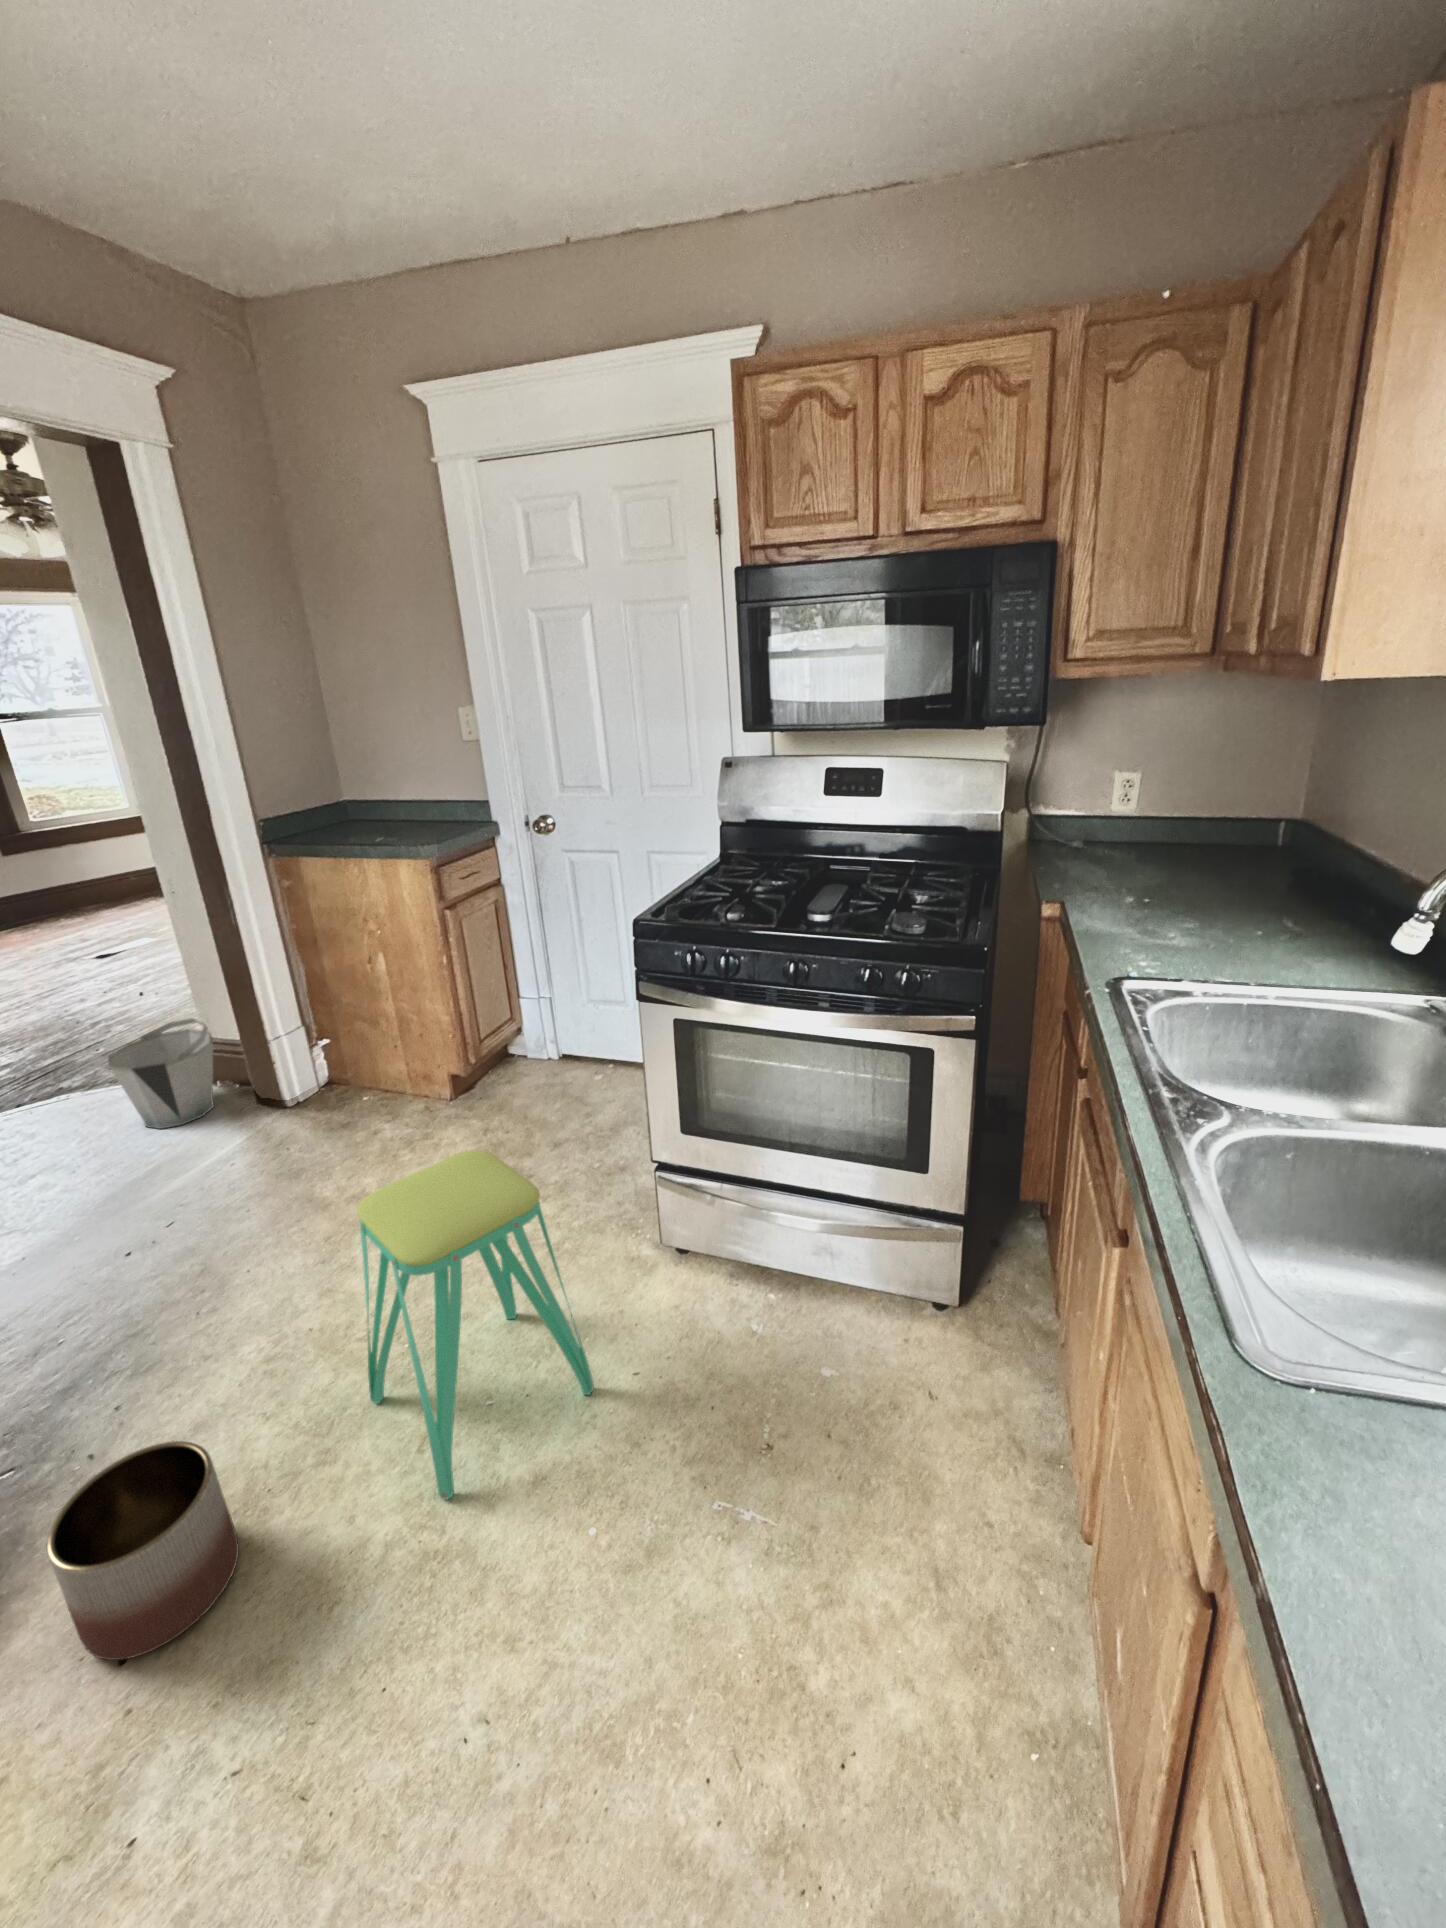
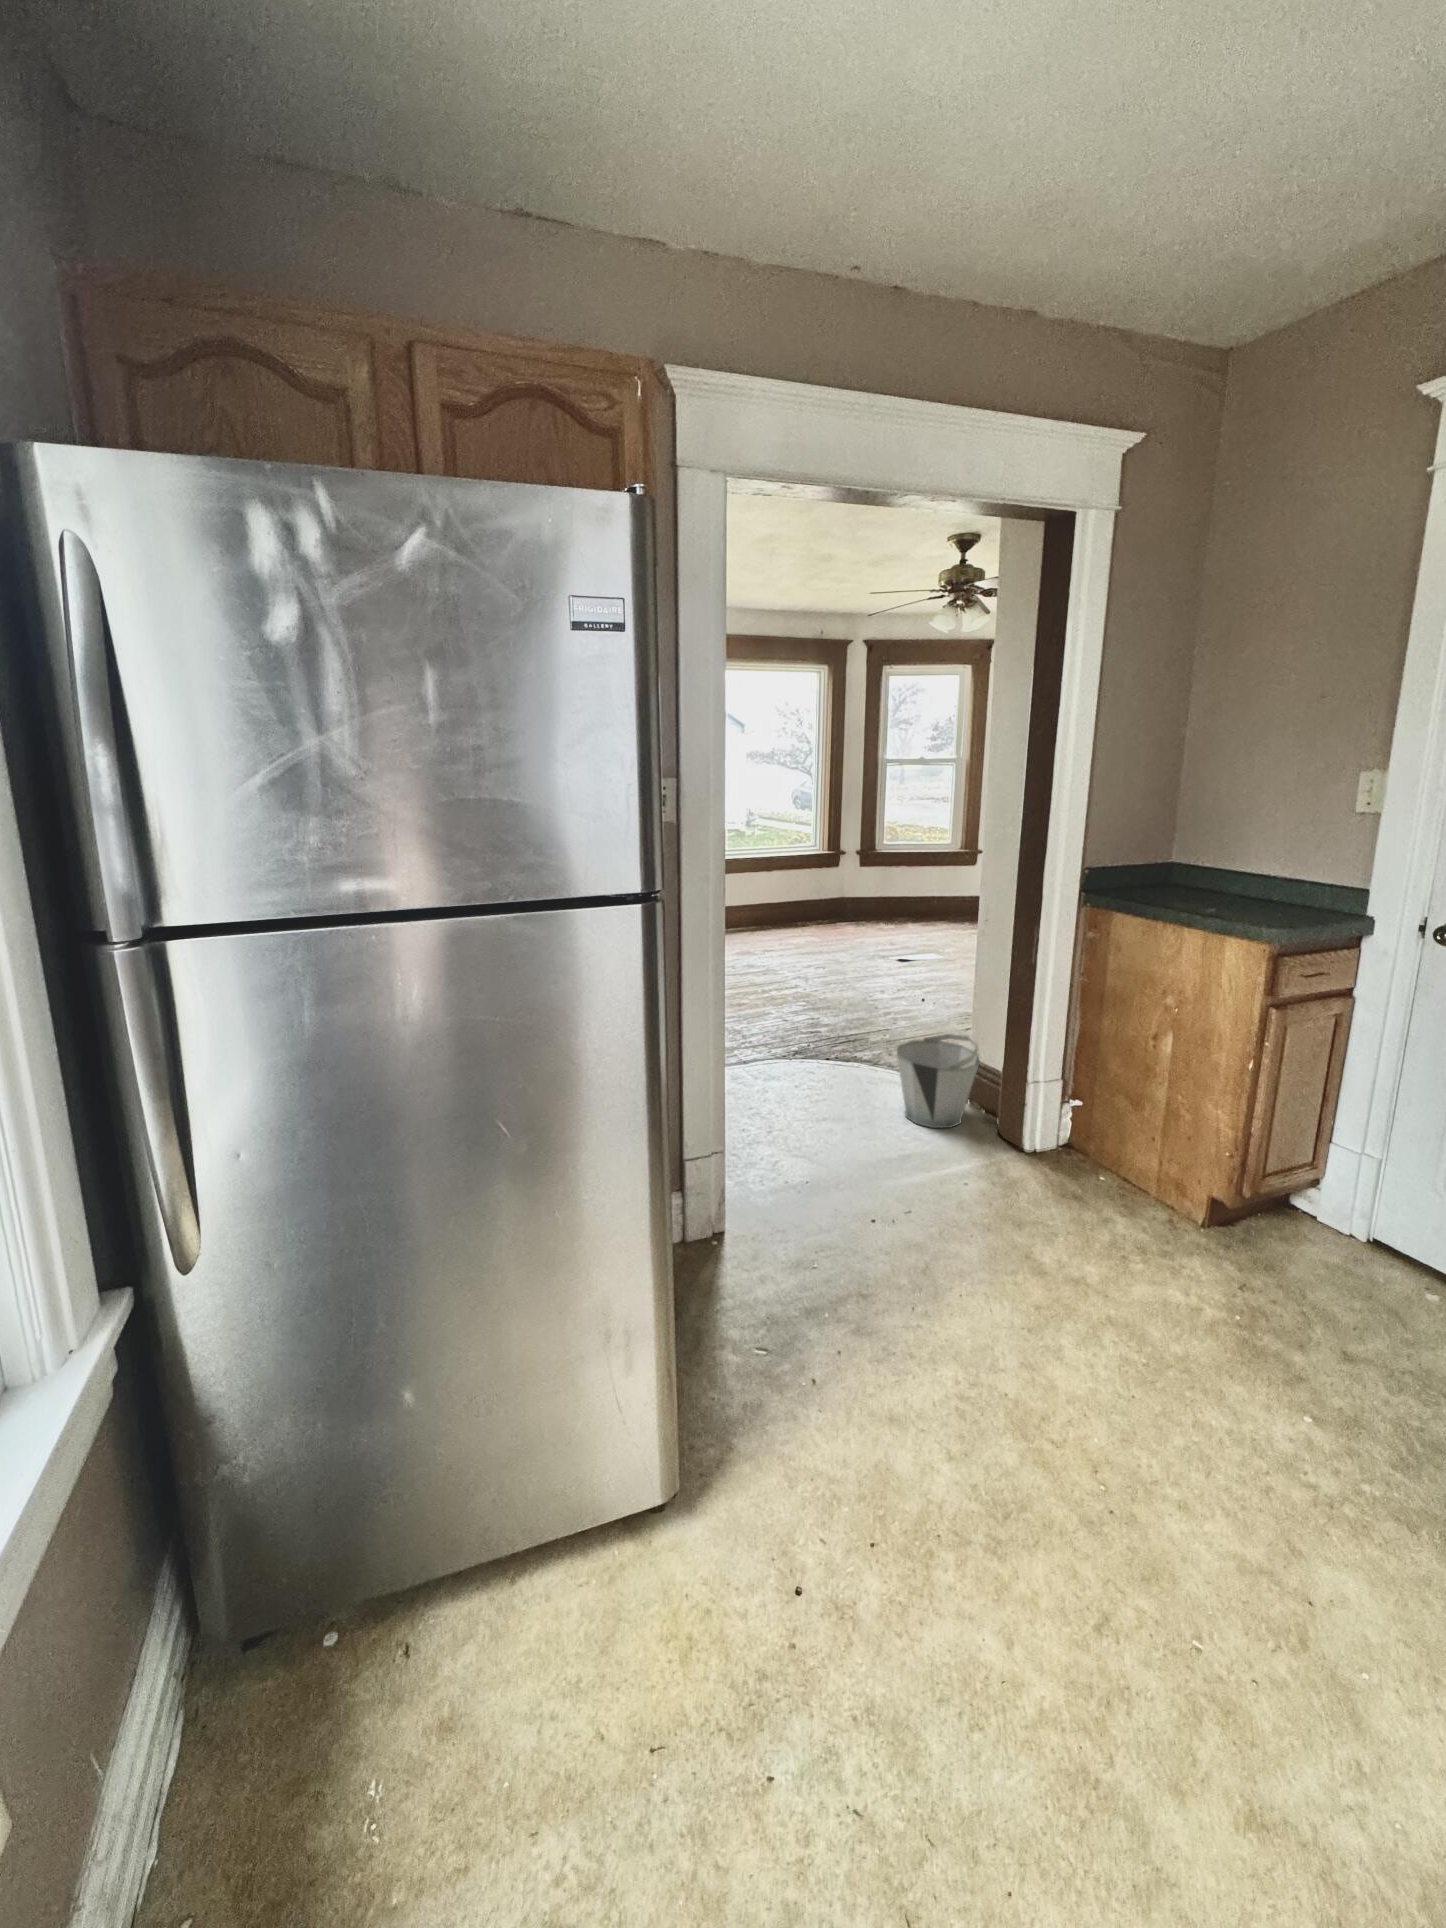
stool: present [357,1150,594,1500] -> none [1049,1297,1364,1743]
planter: present [46,1441,239,1660] -> none [772,1406,905,1606]

